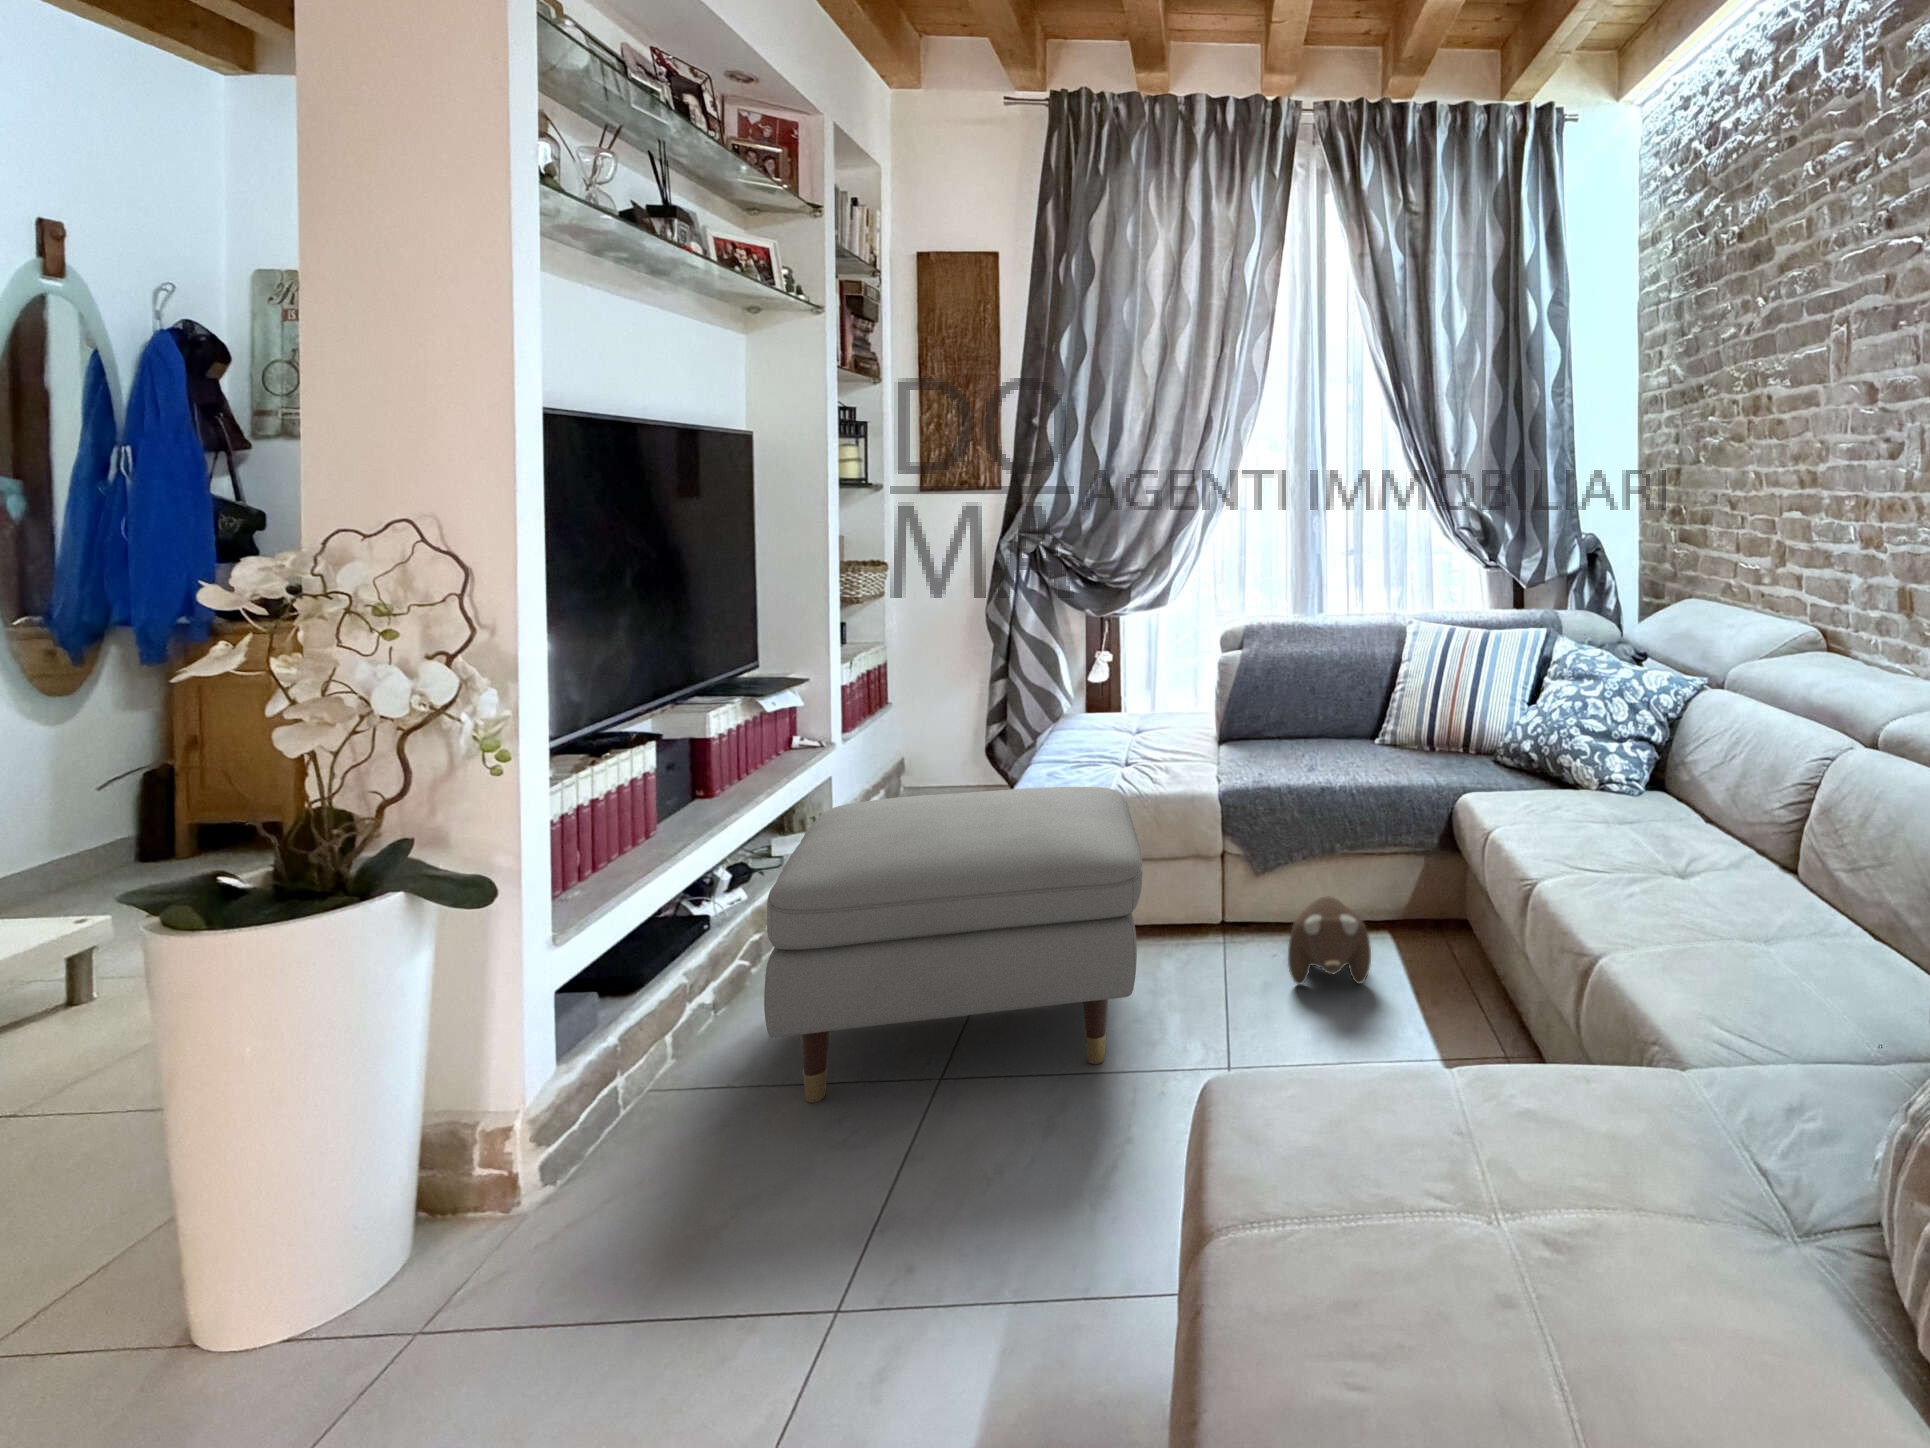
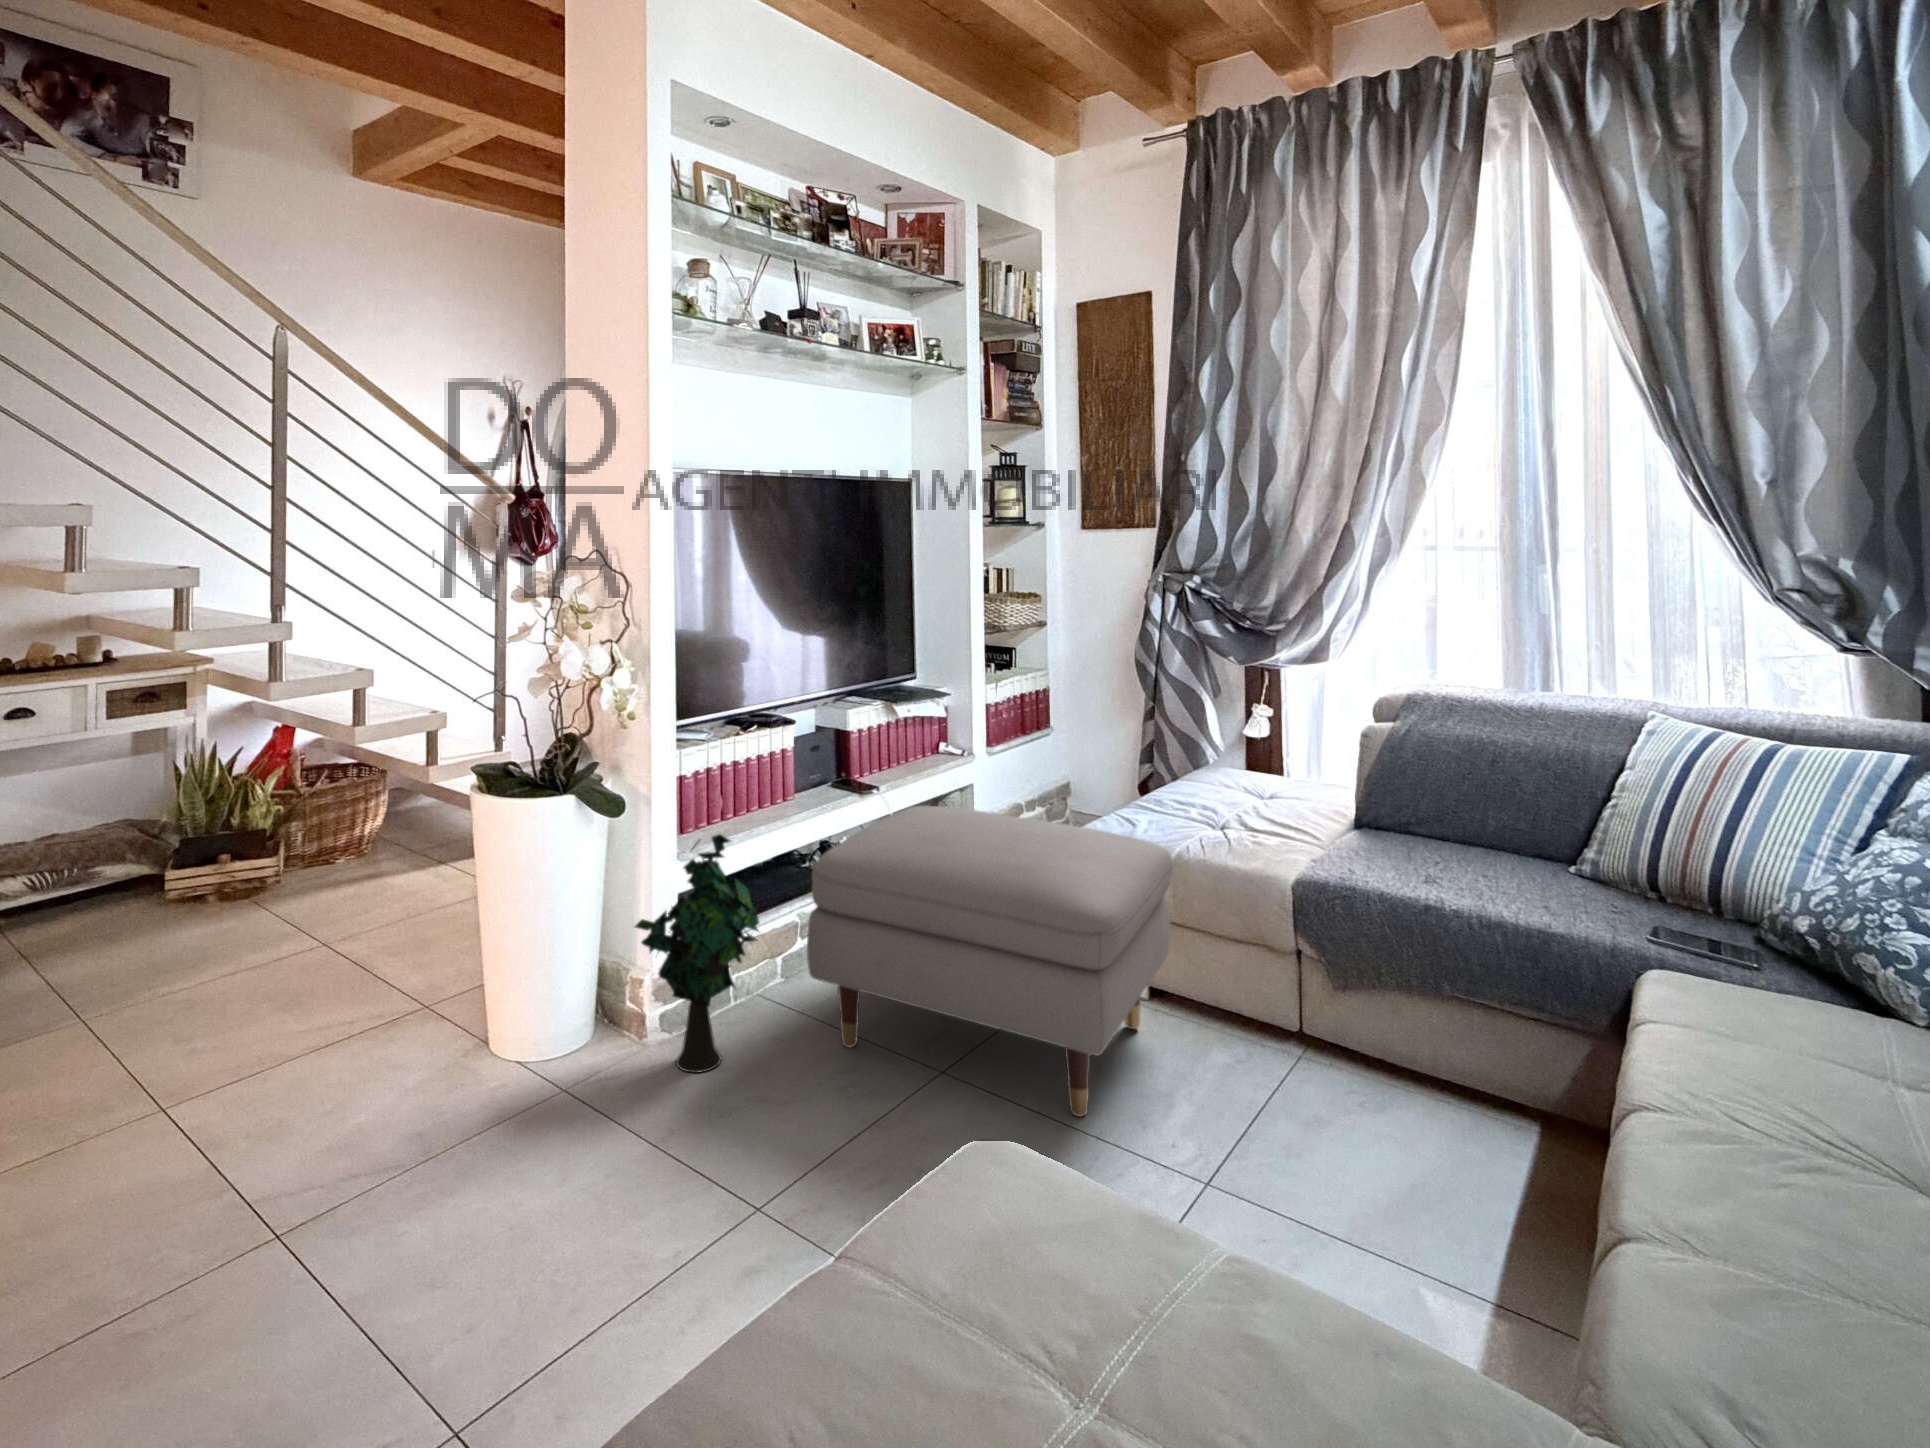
decorative plant: none [511,895,710,1226] -> present [635,834,760,1073]
plush toy: present [1288,897,1371,984] -> none [1339,1038,1455,1166]

